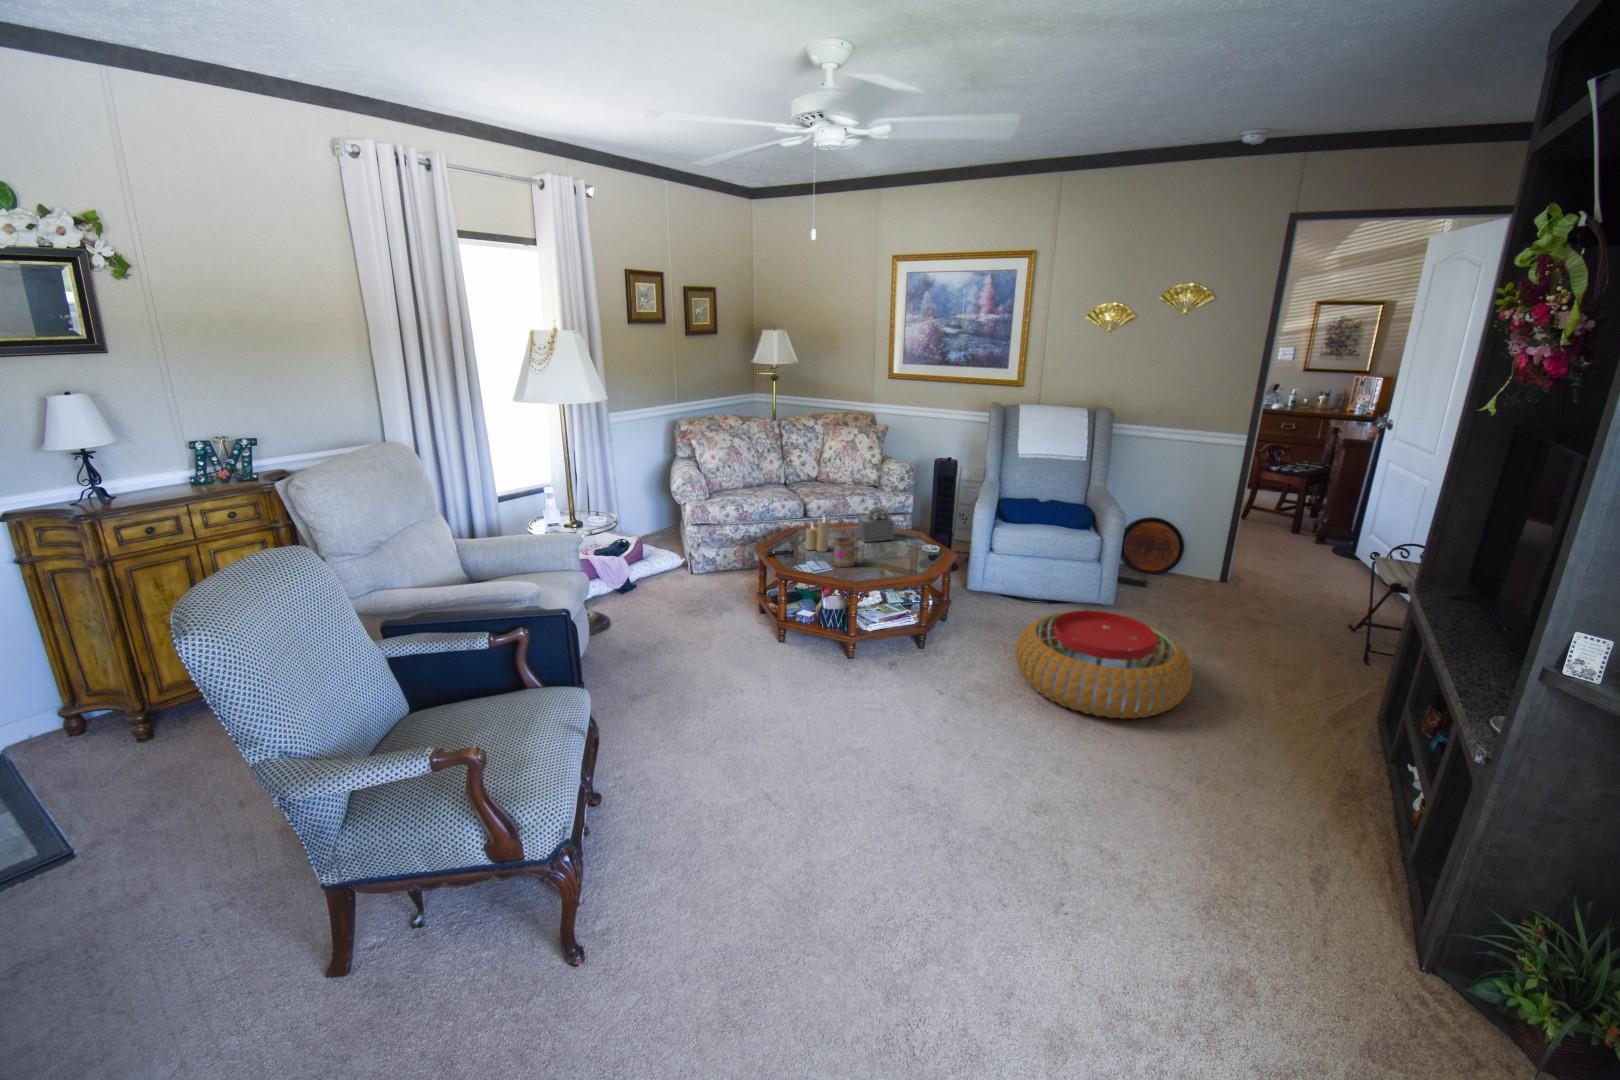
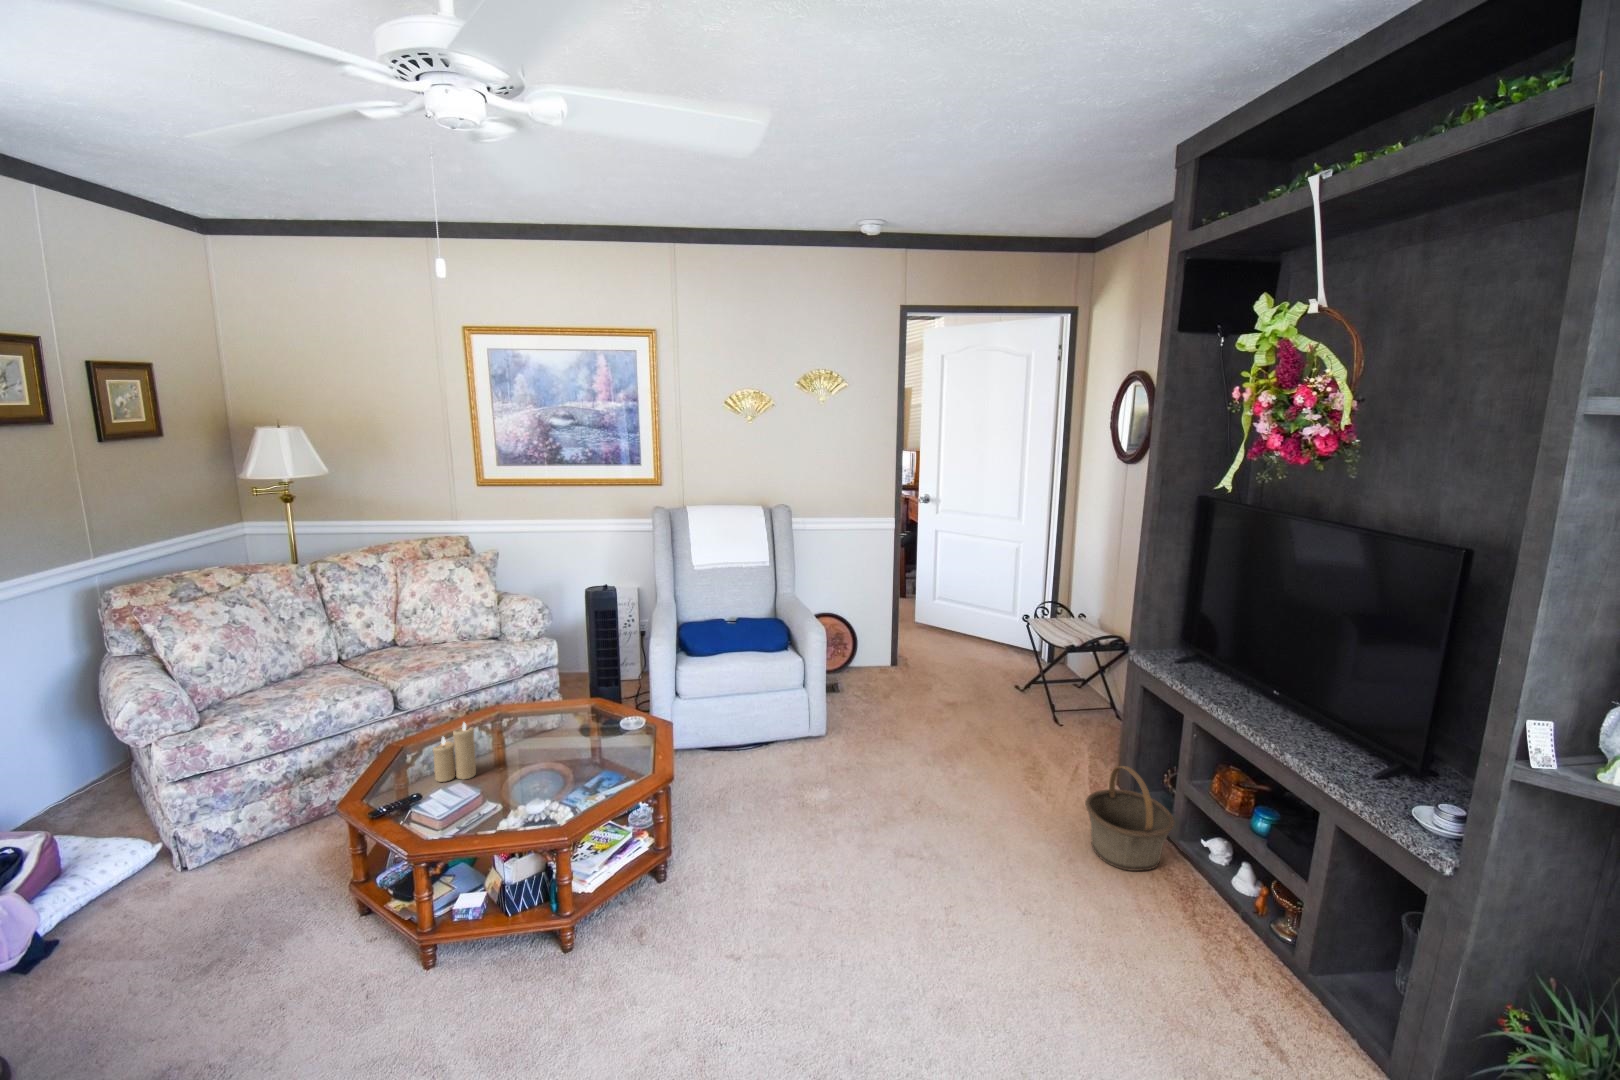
succulent plant: present [858,506,894,542] -> none [506,677,569,740]
mug: present [834,537,864,567] -> none [498,748,553,803]
pouf: present [1015,610,1193,719] -> none [789,756,996,911]
basket: none [1290,670,1384,766] -> present [1085,766,1175,871]

